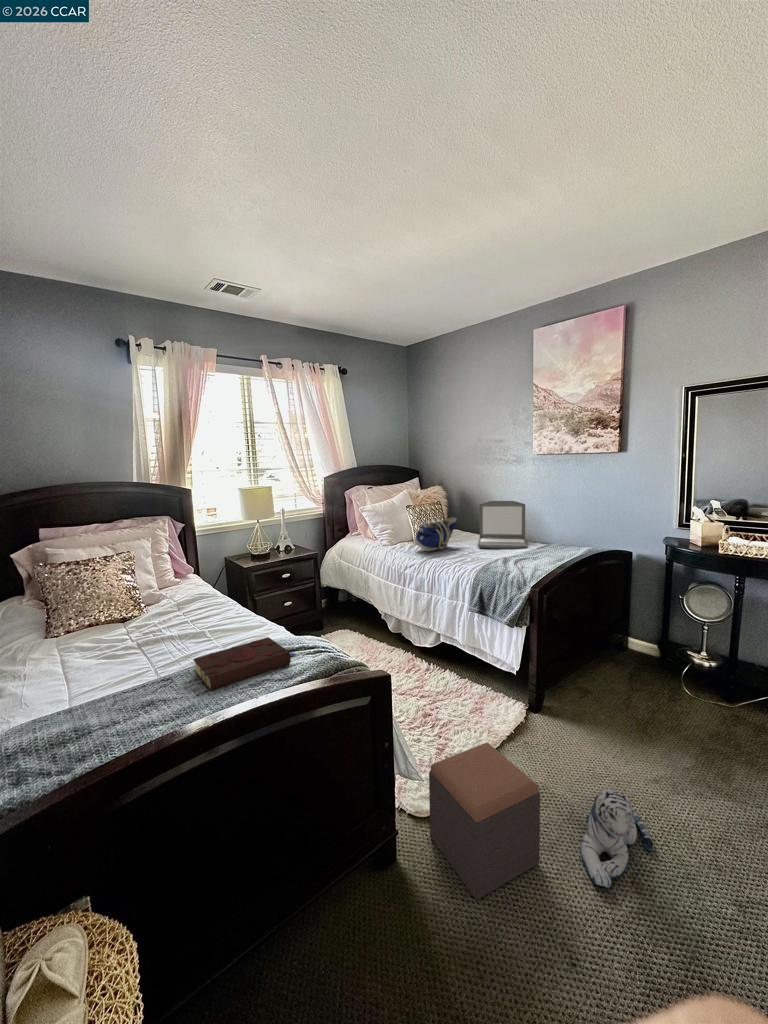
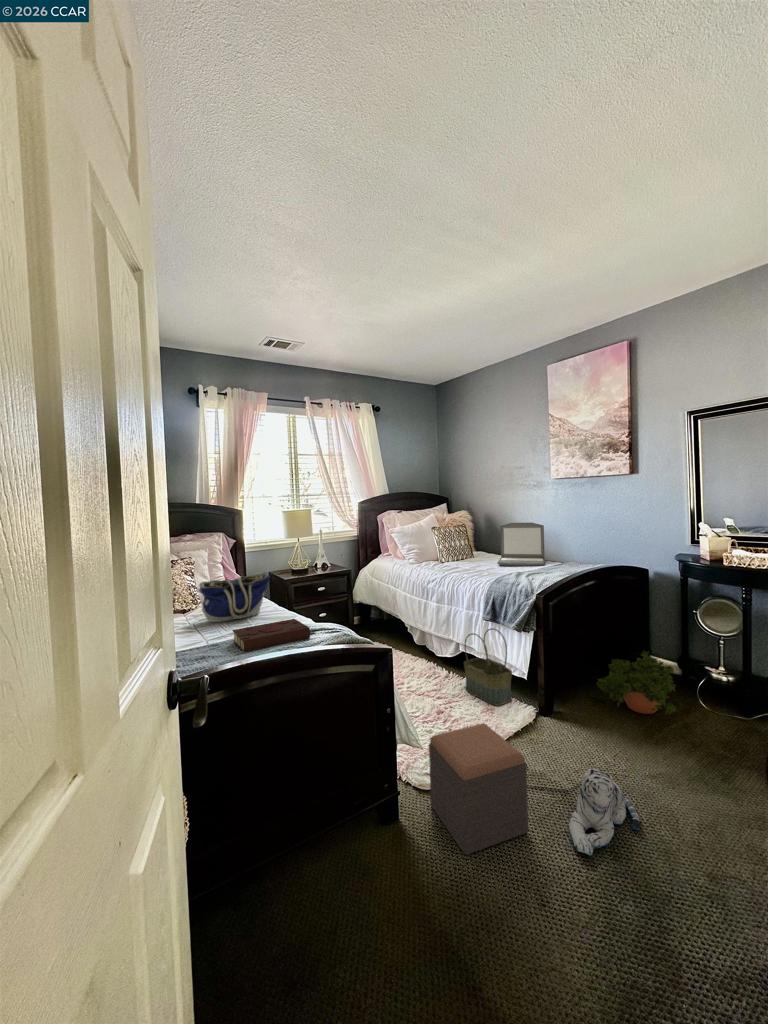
tote bag: present [414,518,457,551] -> present [198,572,270,622]
basket: none [447,621,501,704] -> present [464,628,512,706]
potted plant: none [584,639,673,711] -> present [597,651,676,714]

